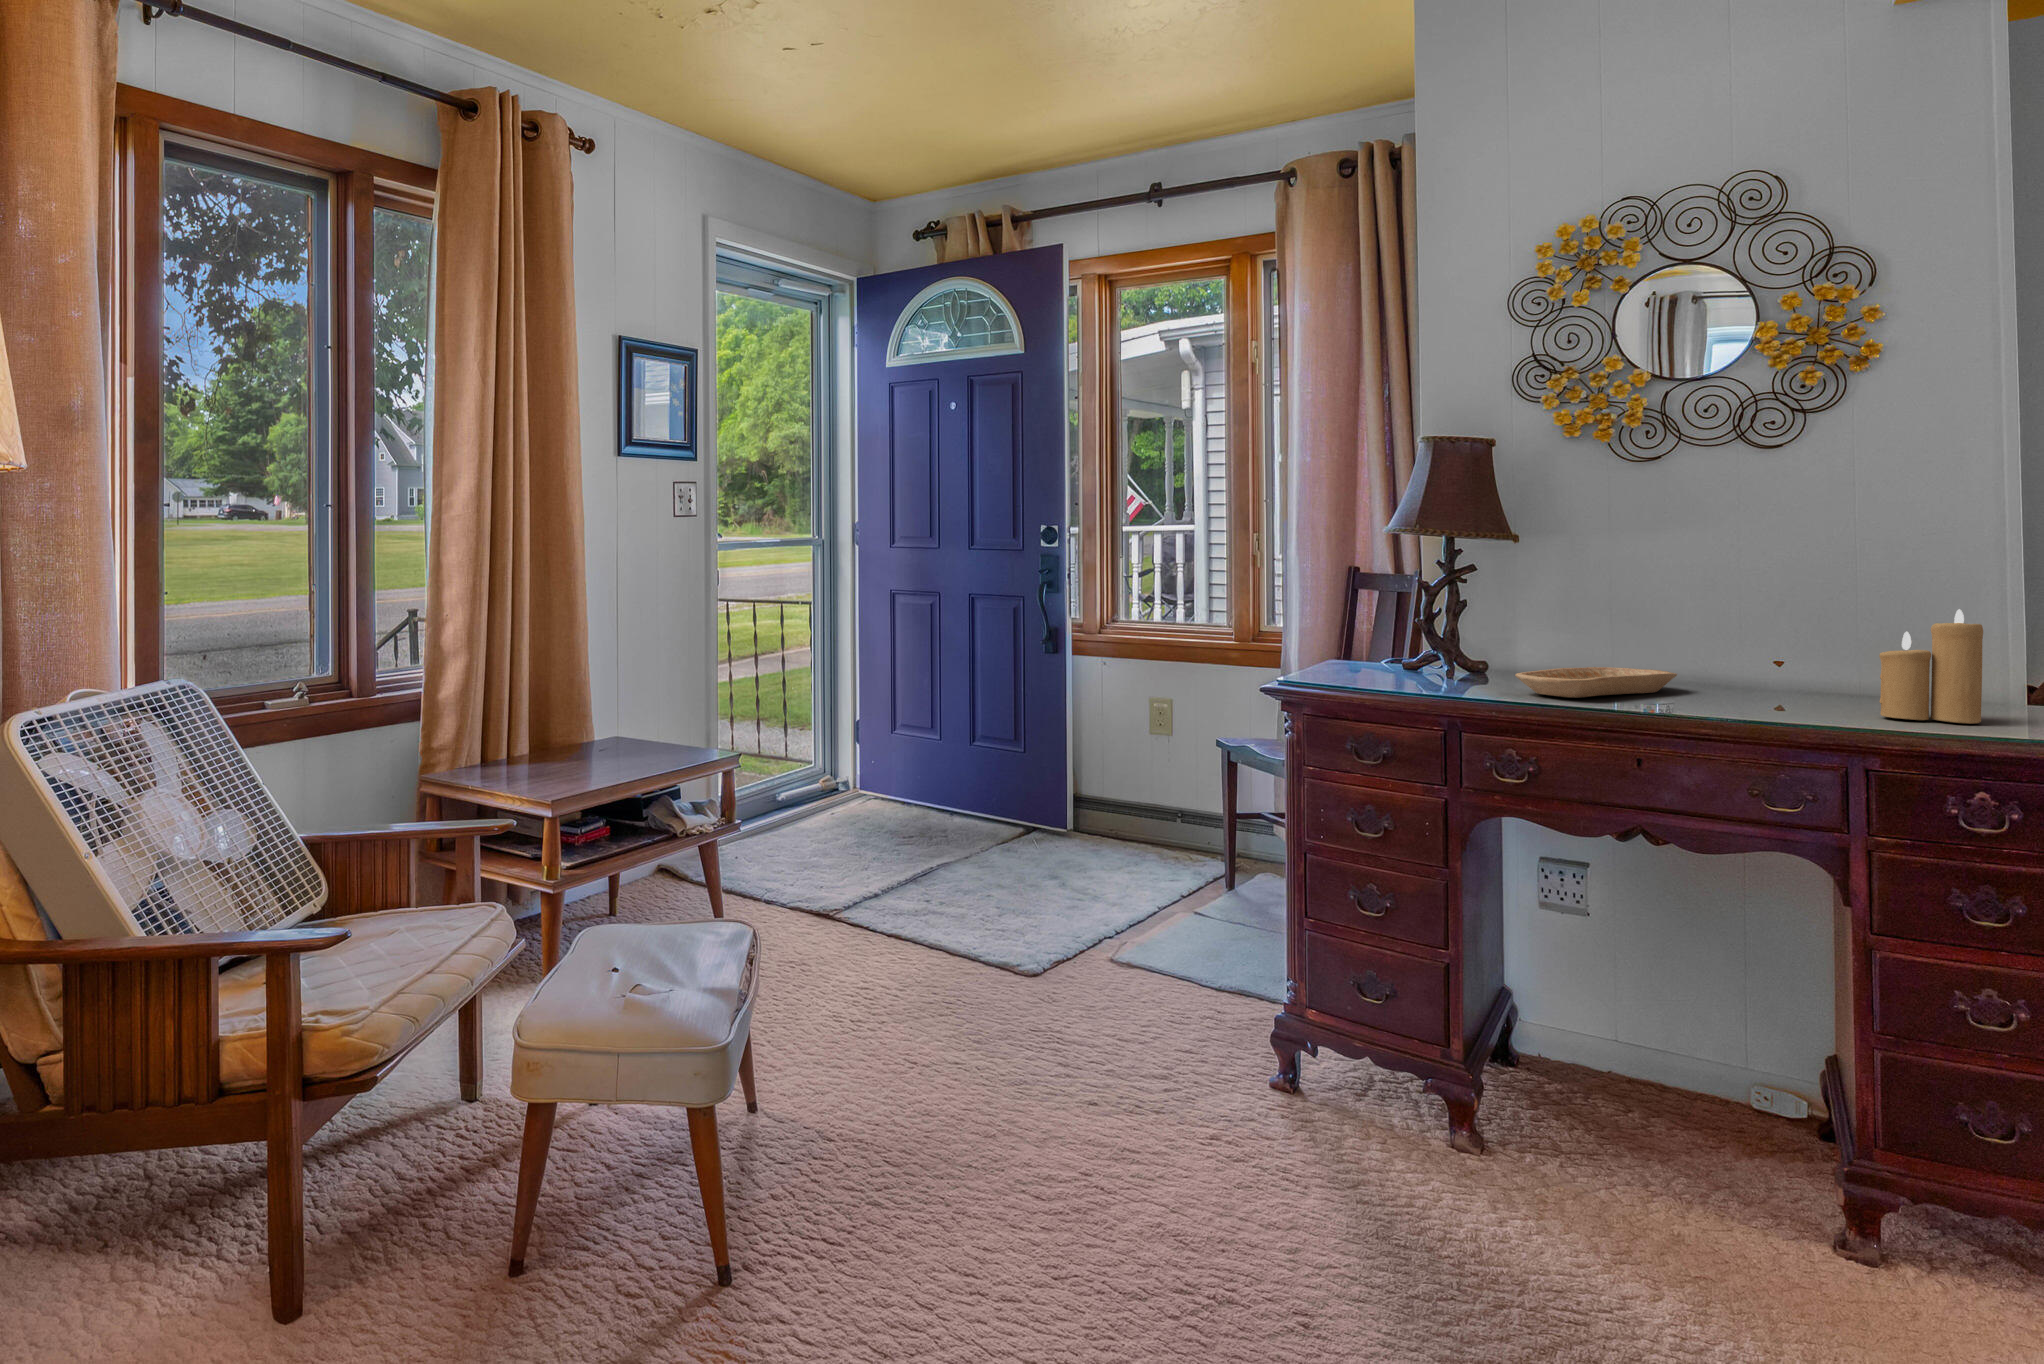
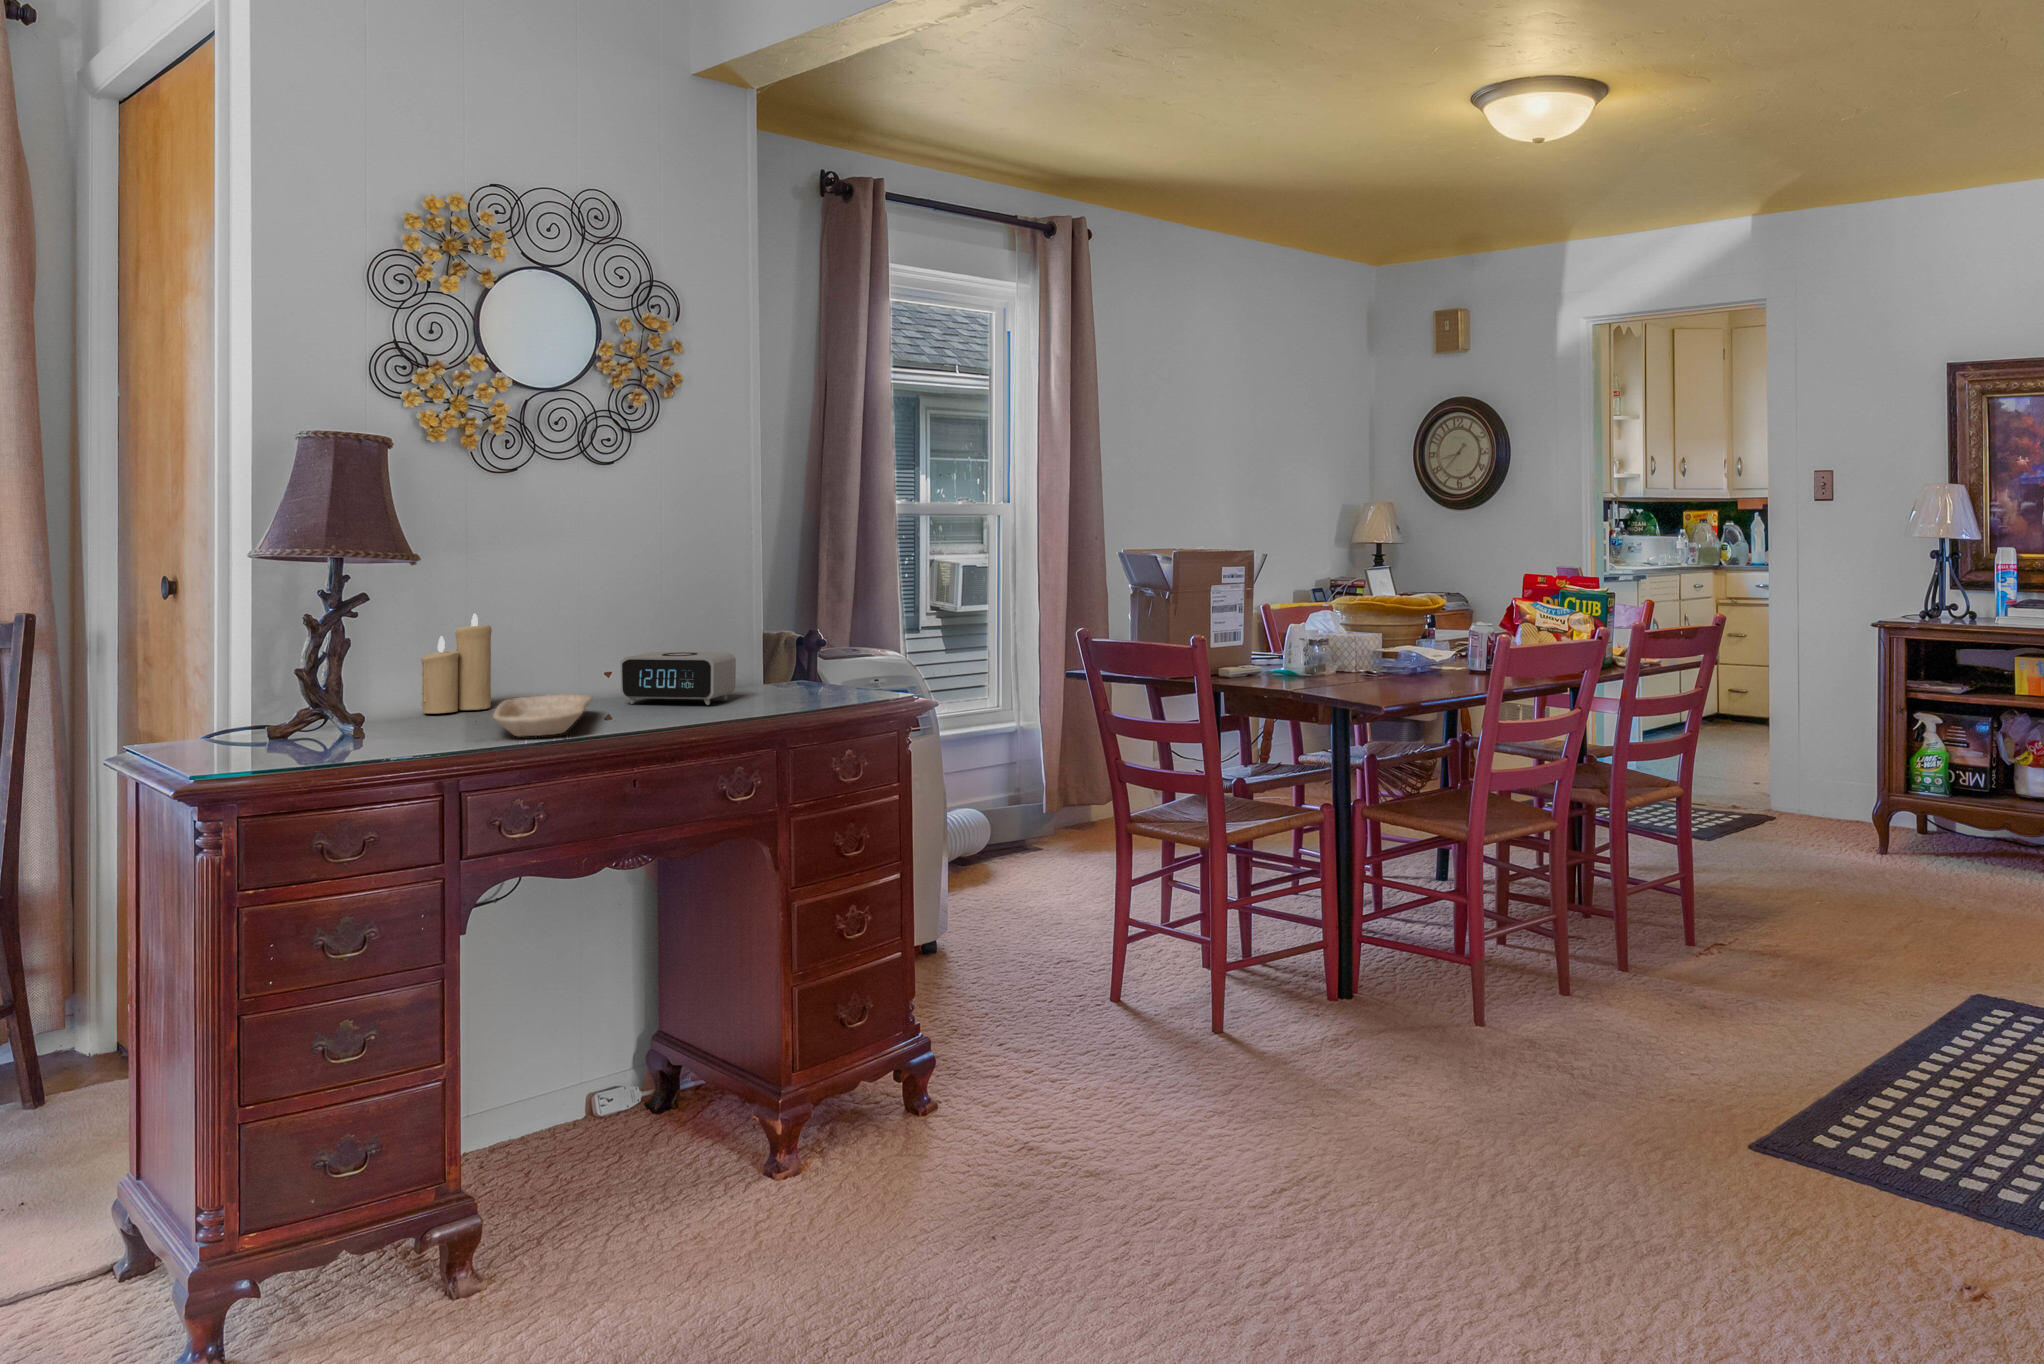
candle: present [1879,609,1983,724] -> present [421,614,492,714]
alarm clock: none [1740,643,1878,705] -> present [620,652,736,705]

